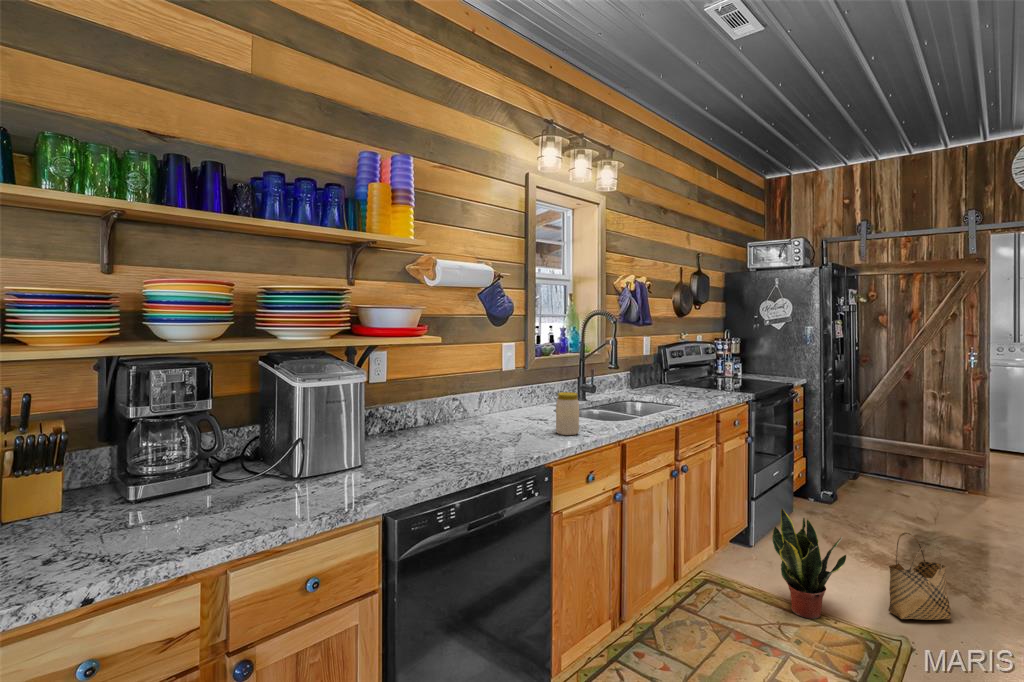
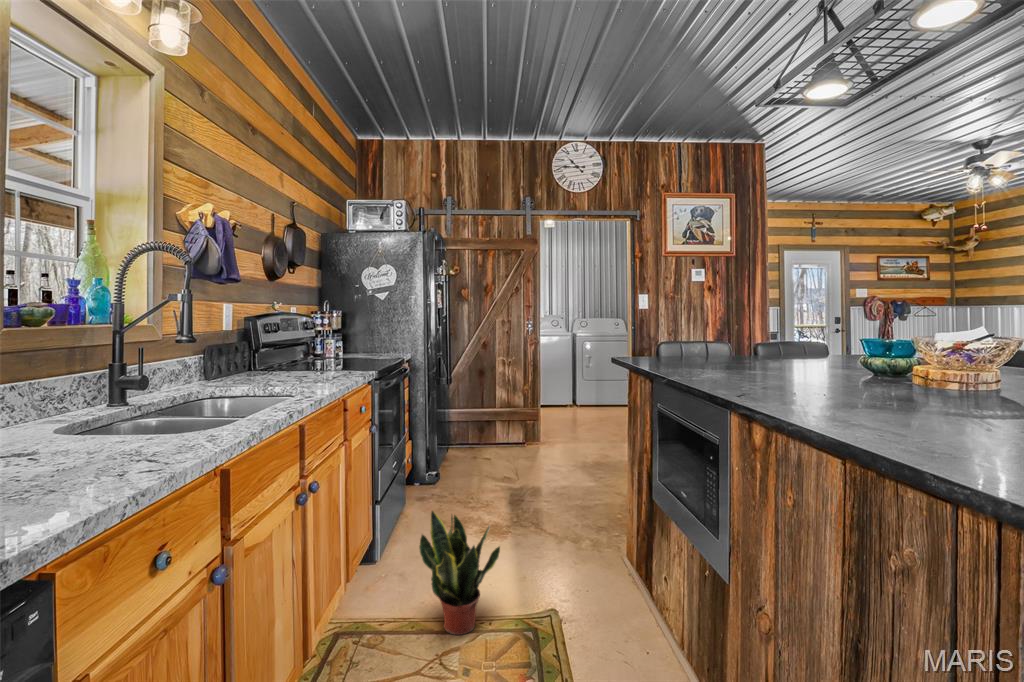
jar: present [556,392,579,435] -> none [55,393,122,491]
woven basket: present [889,533,951,620] -> none [528,502,574,595]

